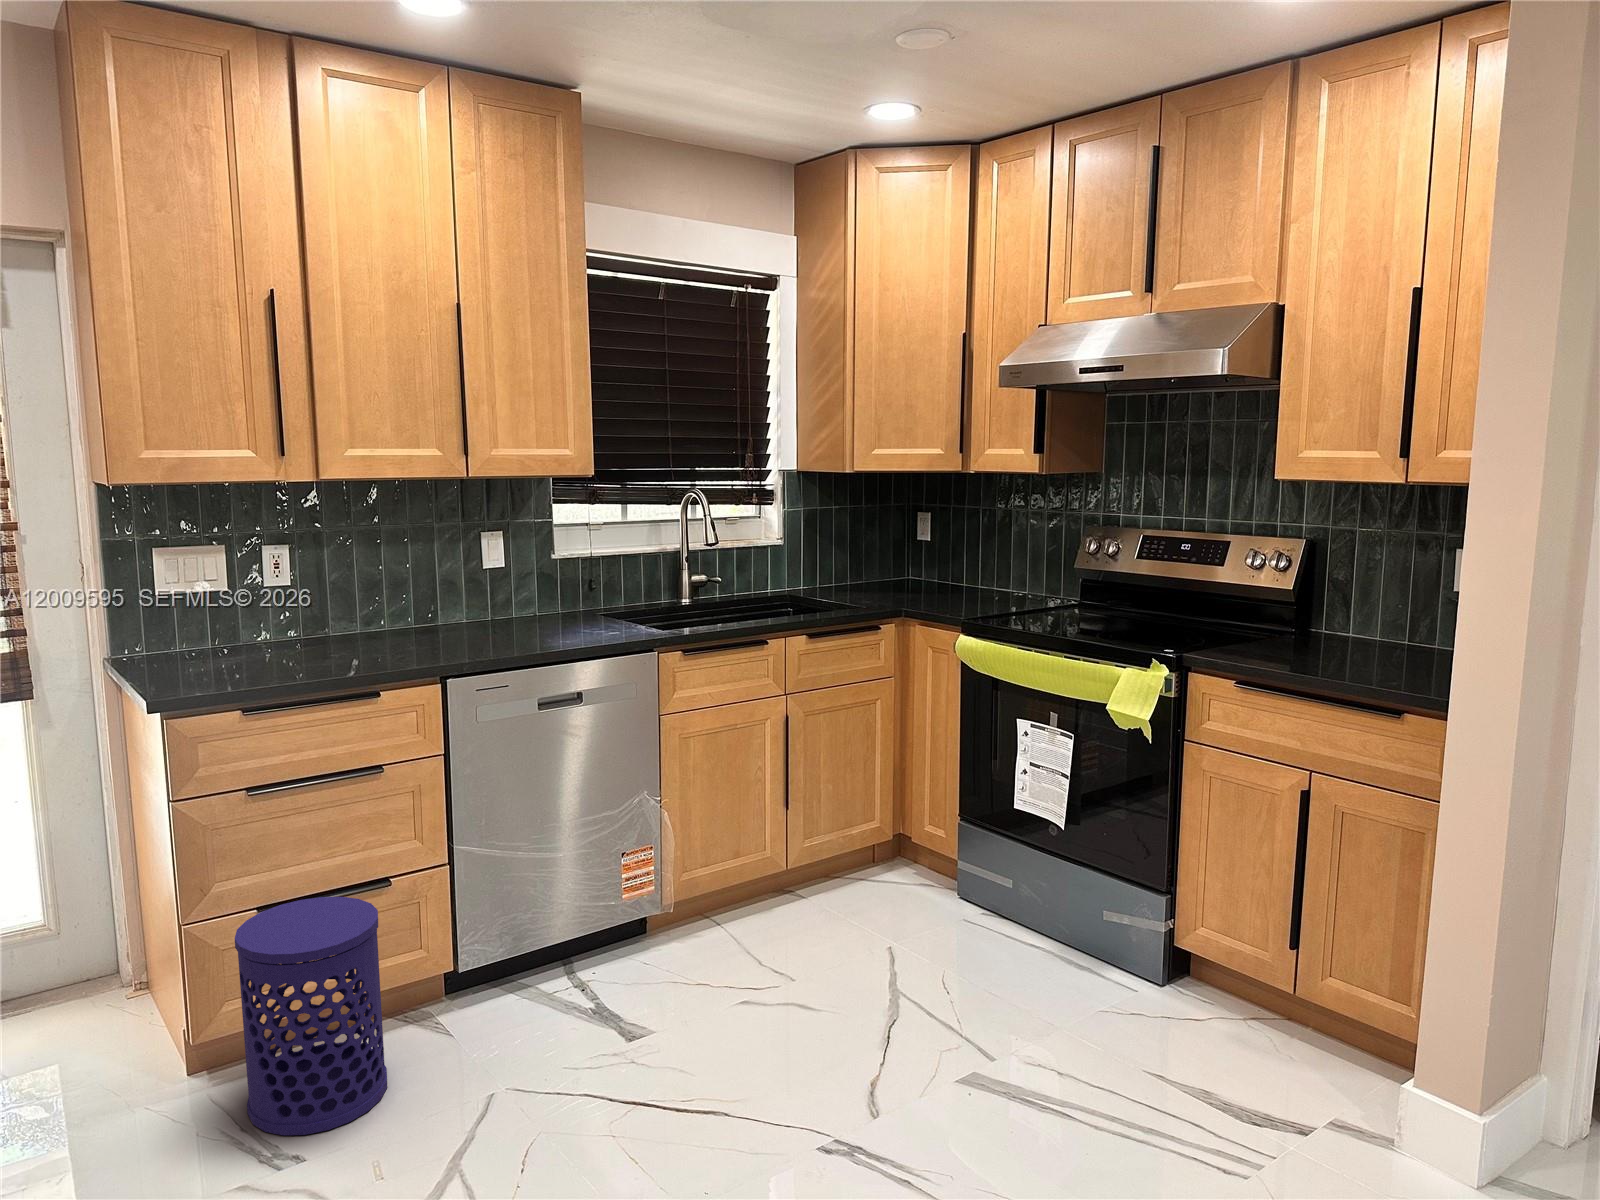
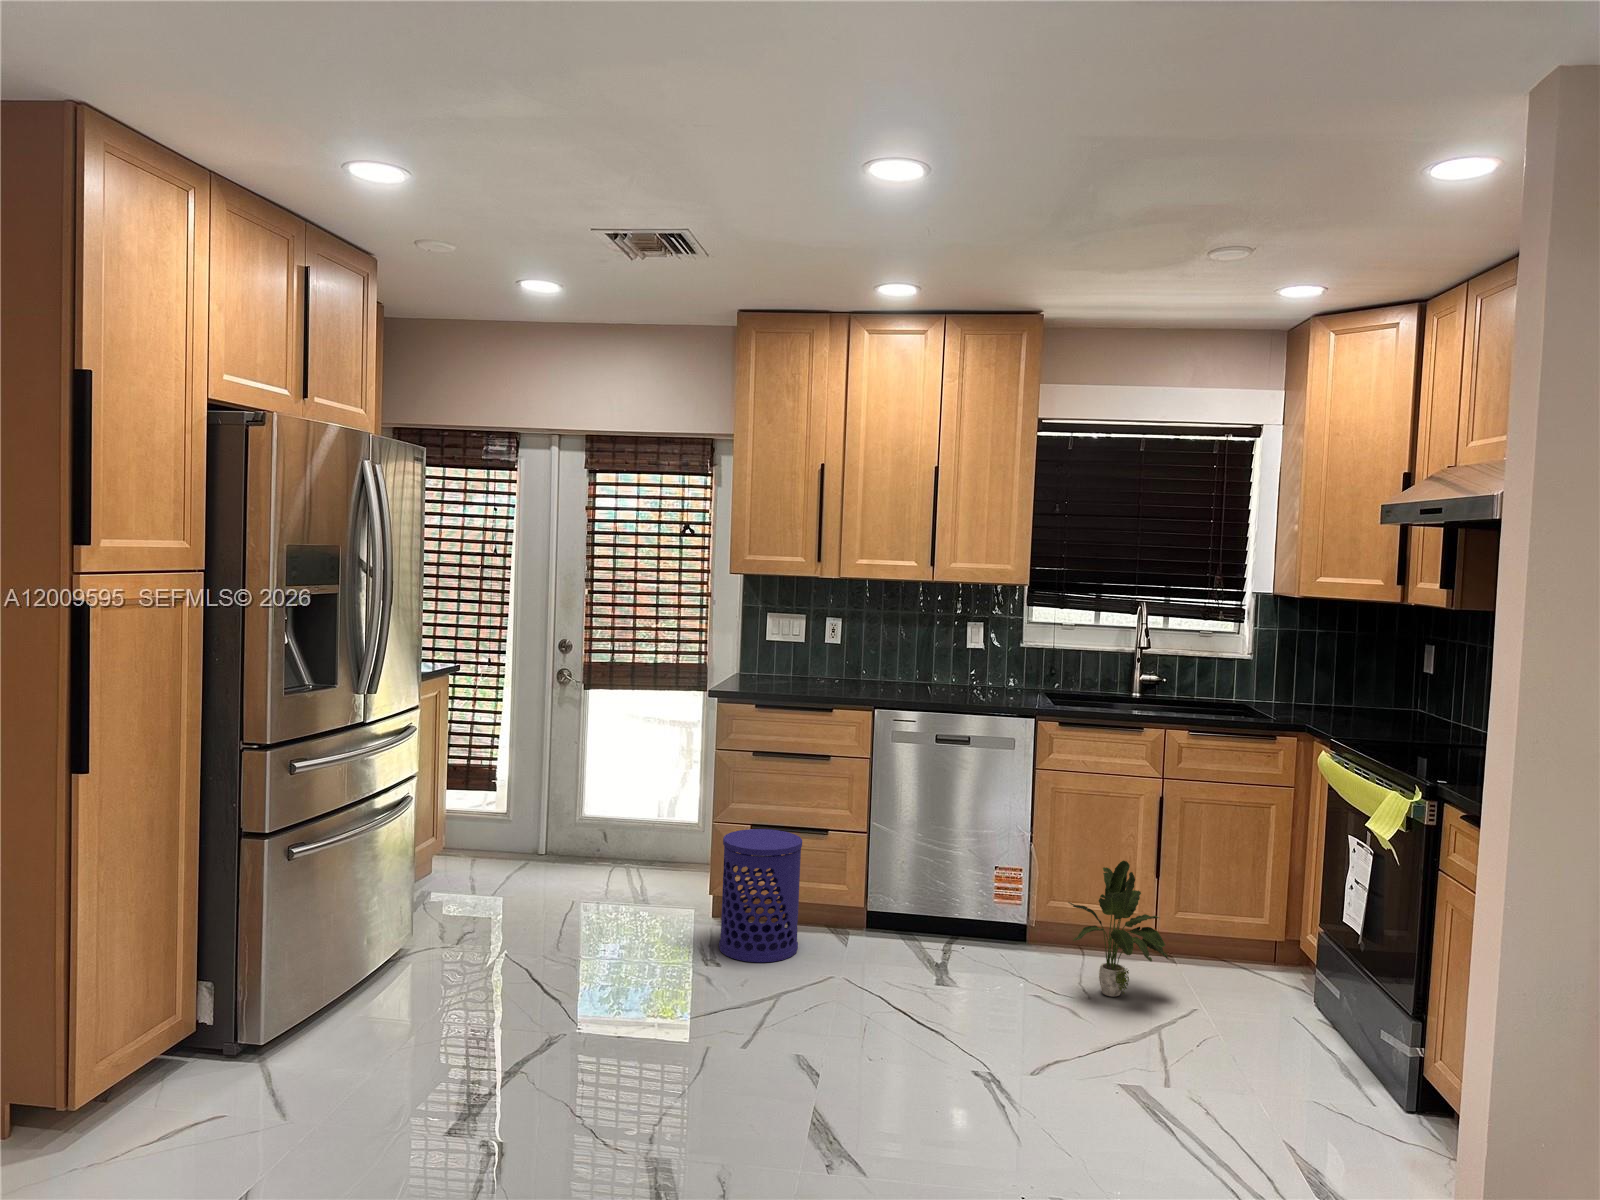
potted plant: none [752,802,858,965] -> present [1068,861,1168,997]

